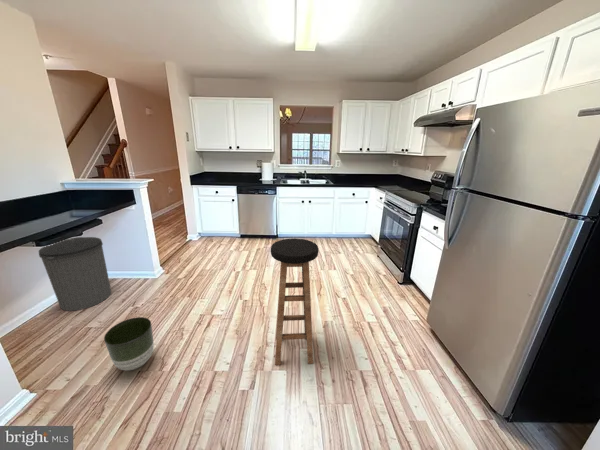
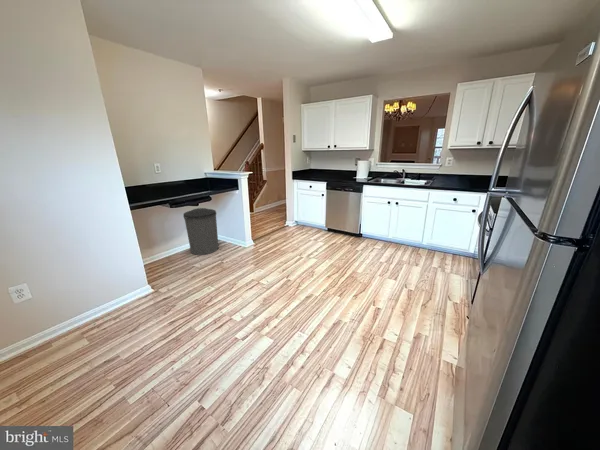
bar stool: present [271,238,319,365] -> none [270,226,315,346]
planter: present [104,317,154,371] -> none [180,264,210,297]

